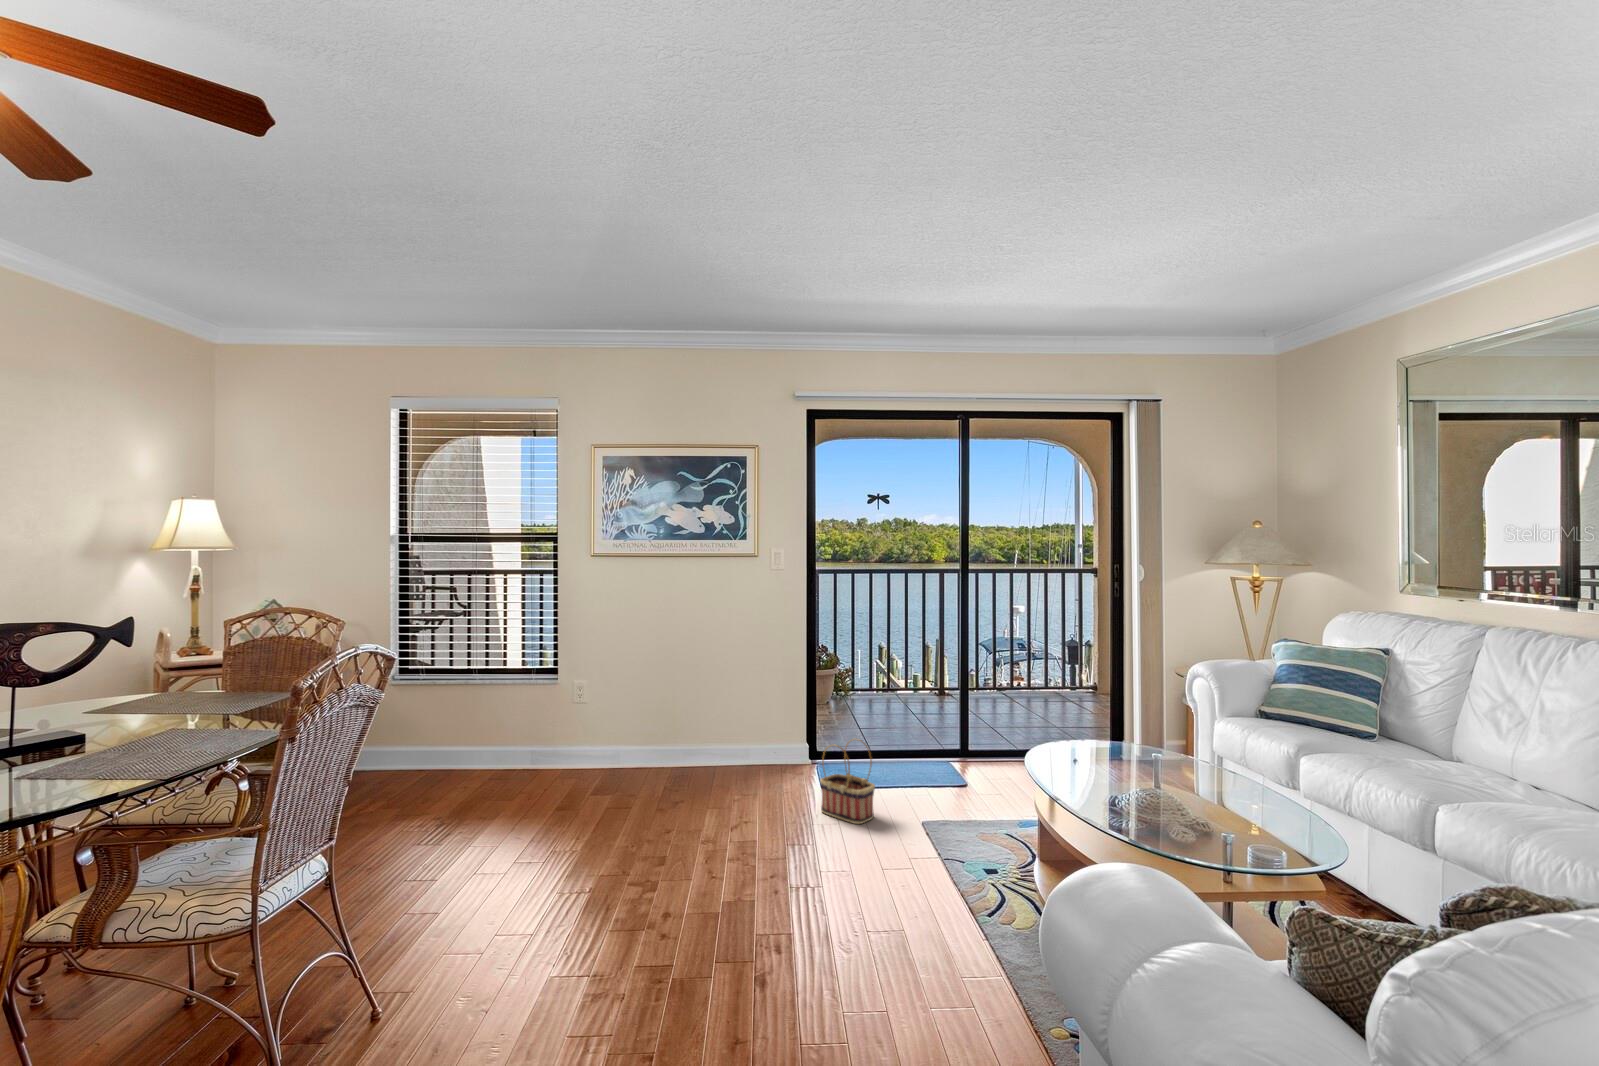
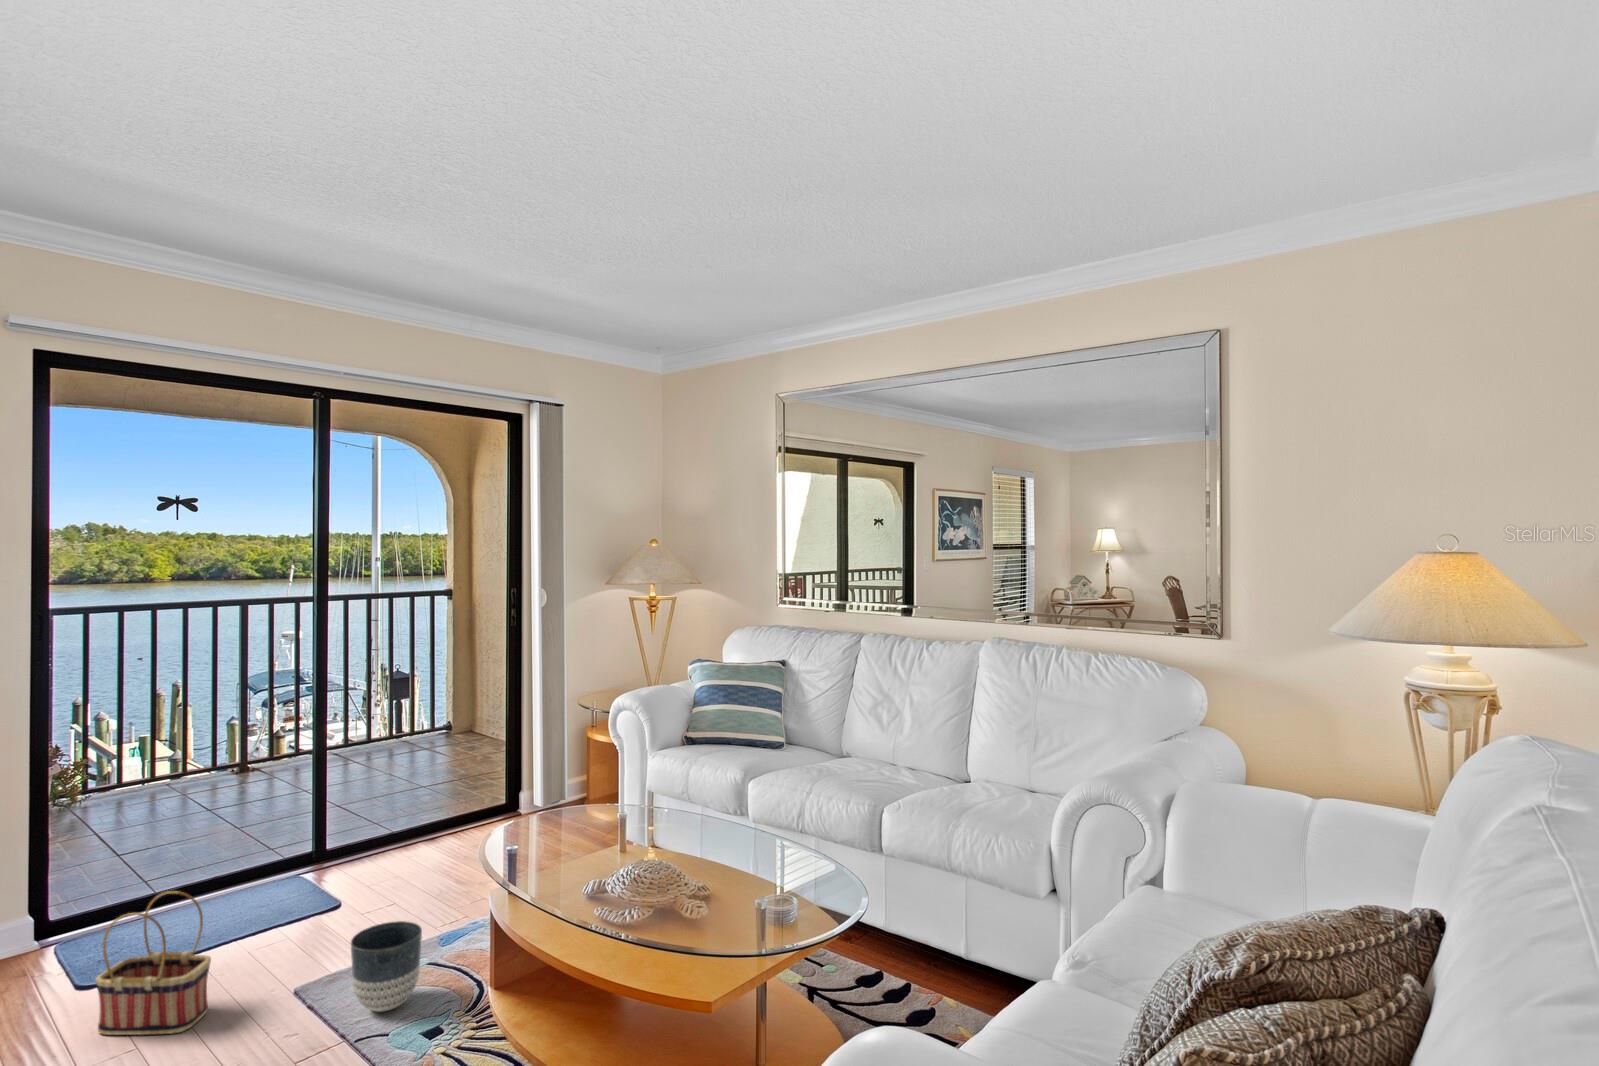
planter: none [947,792,993,851] -> present [351,921,422,1012]

